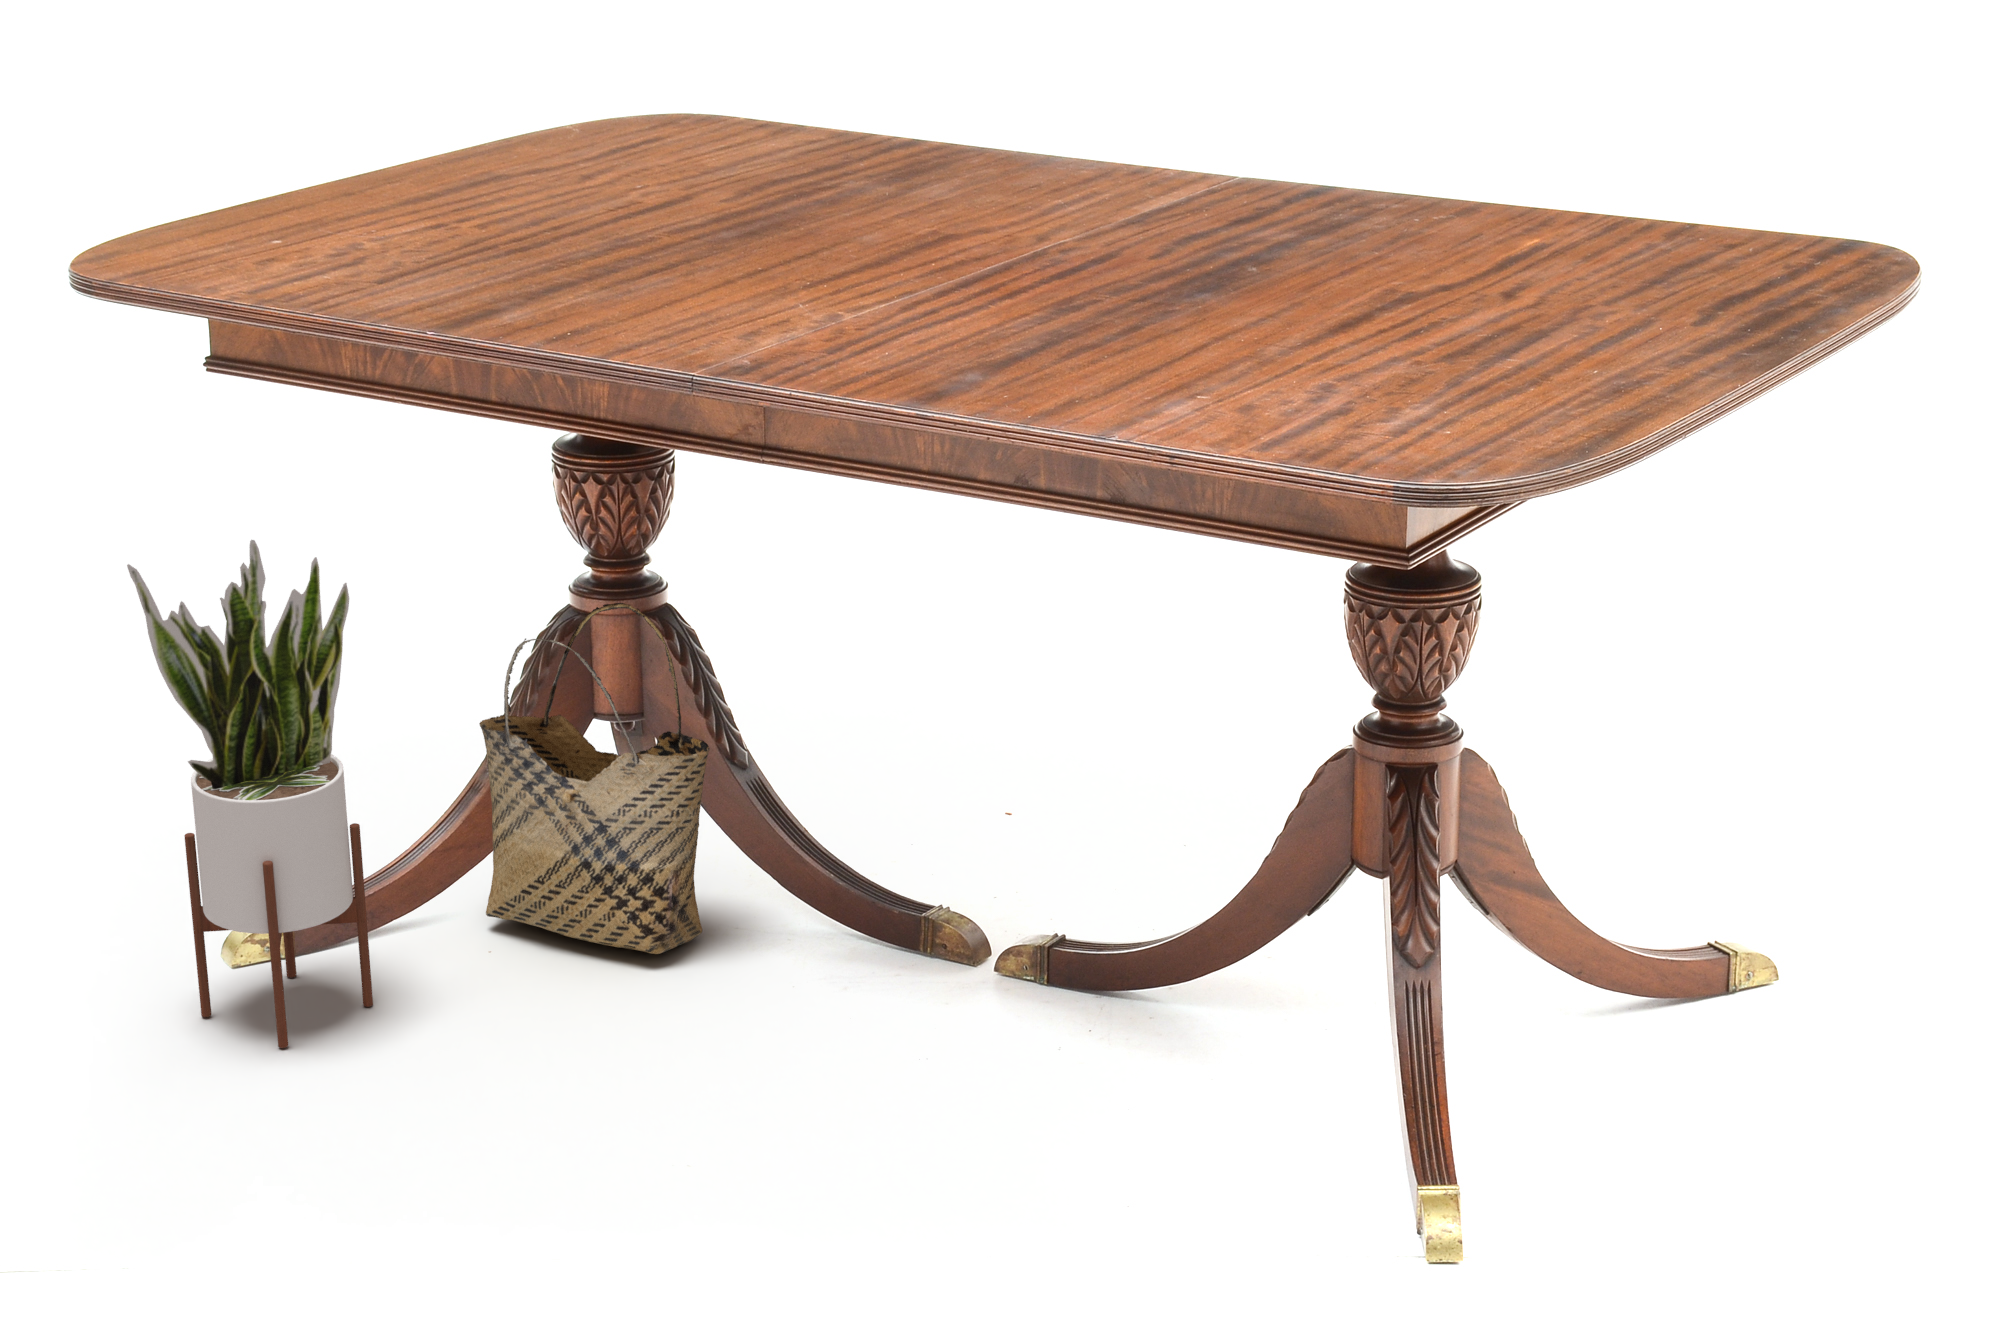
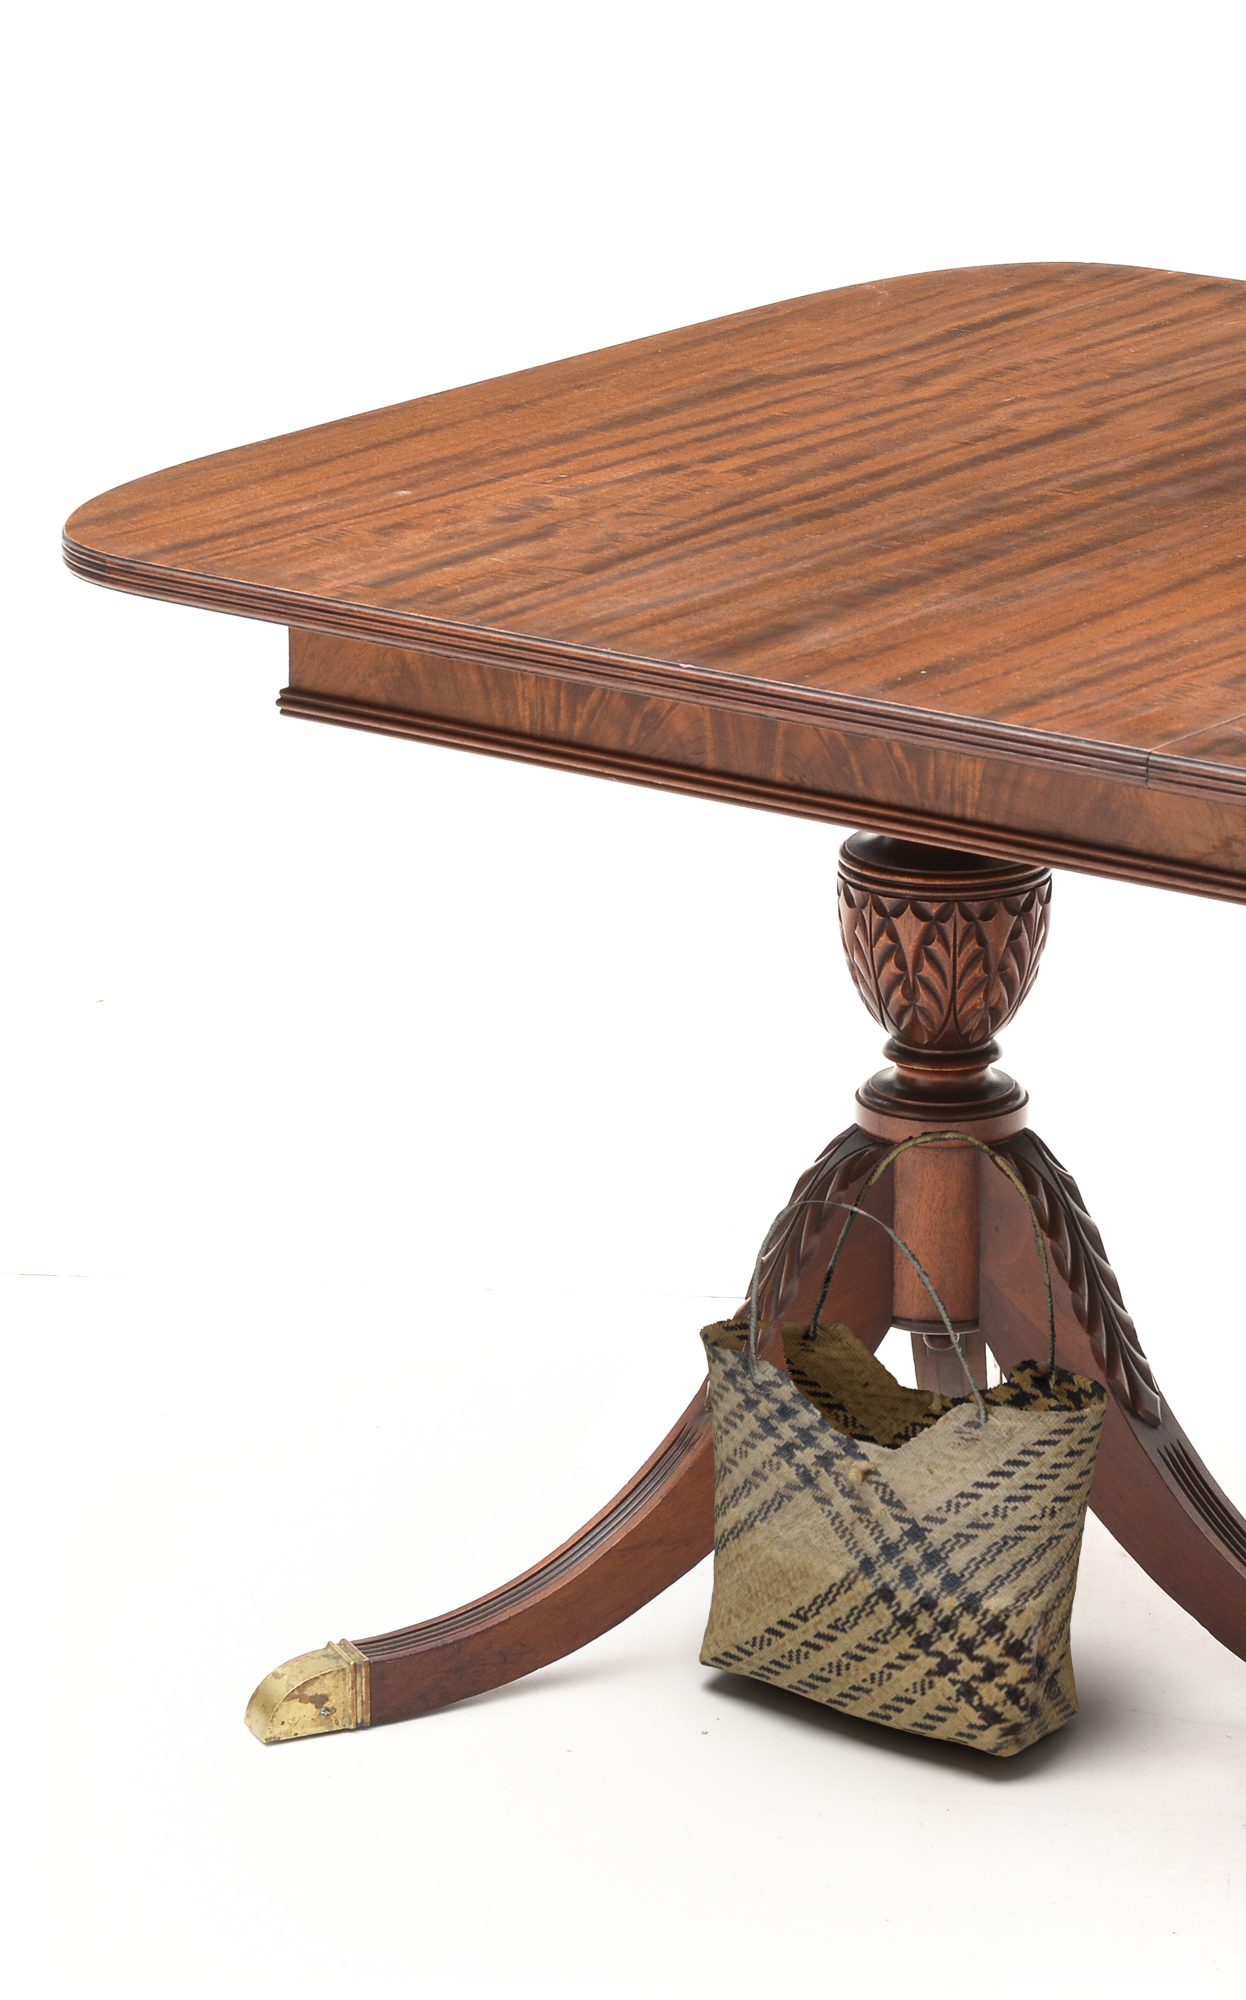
potted plant: present [127,540,373,1048] -> none [114,1023,511,1919]

